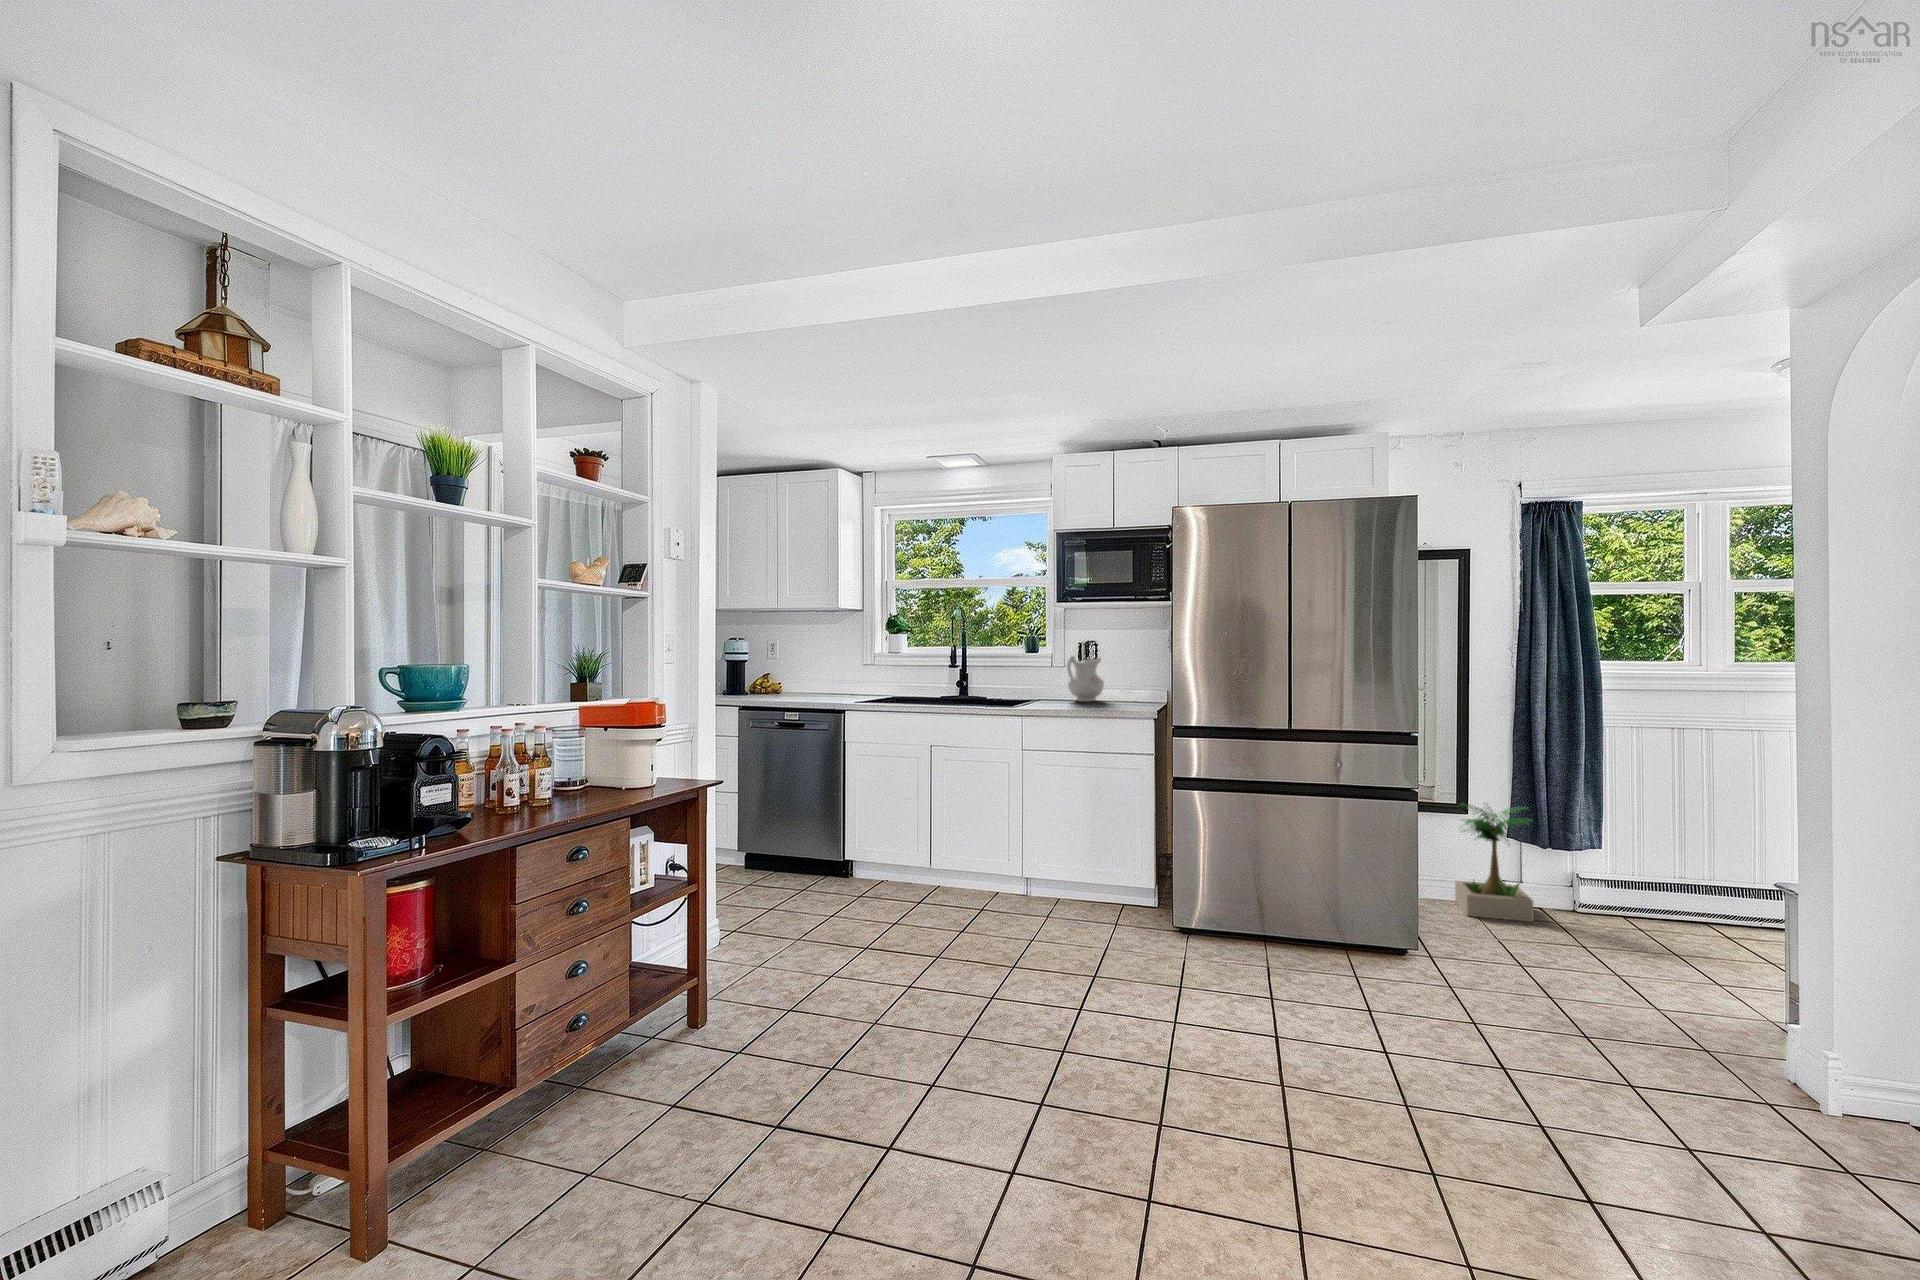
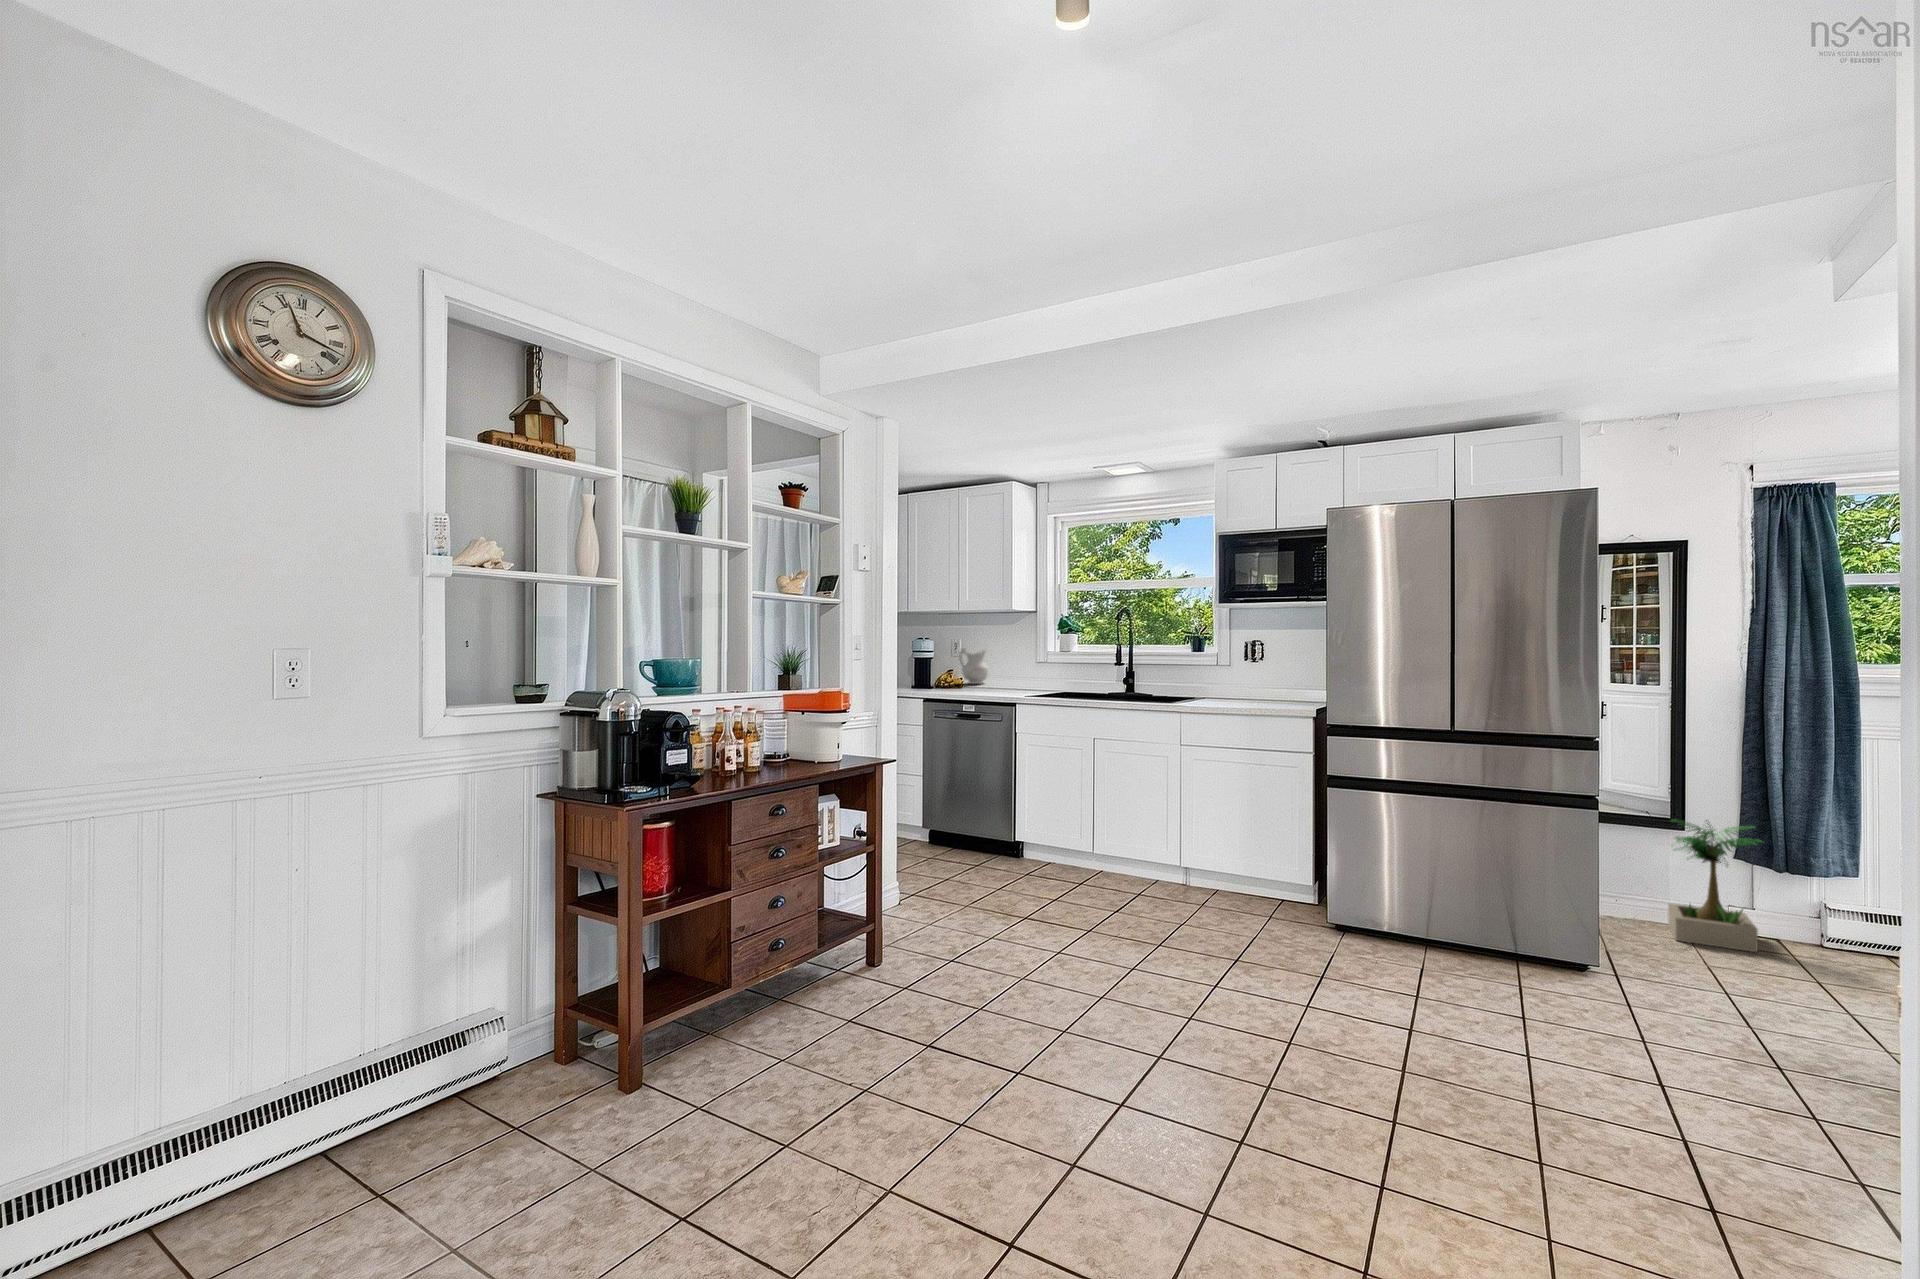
ceramic pitcher: present [1067,656,1104,702] -> present [959,648,988,684]

